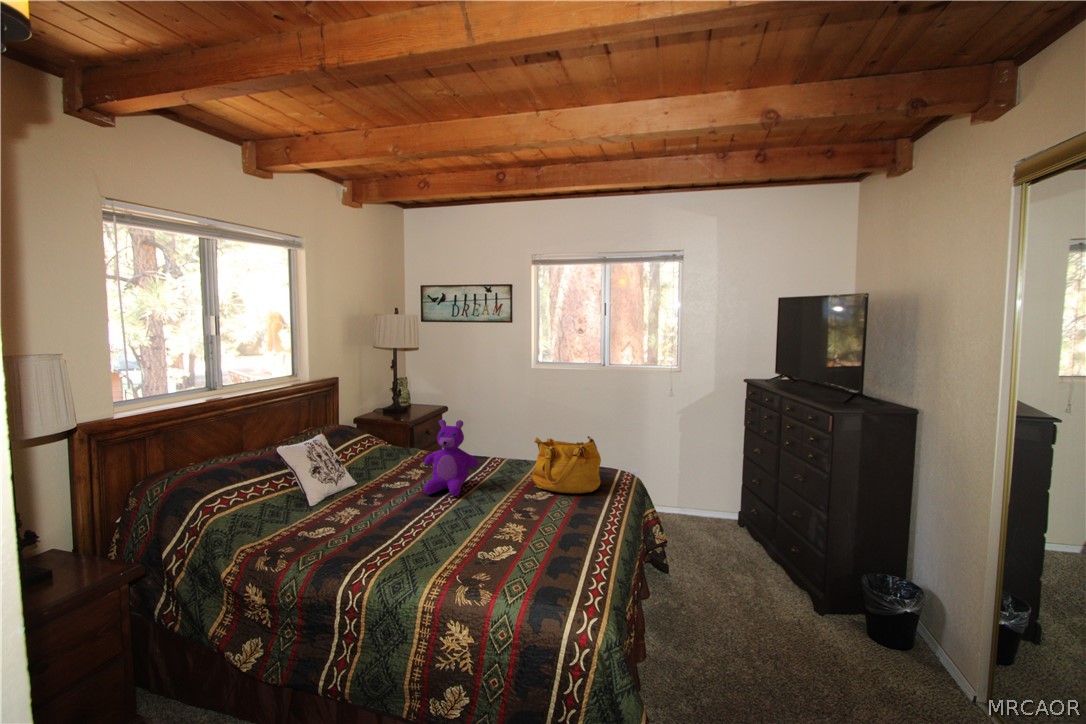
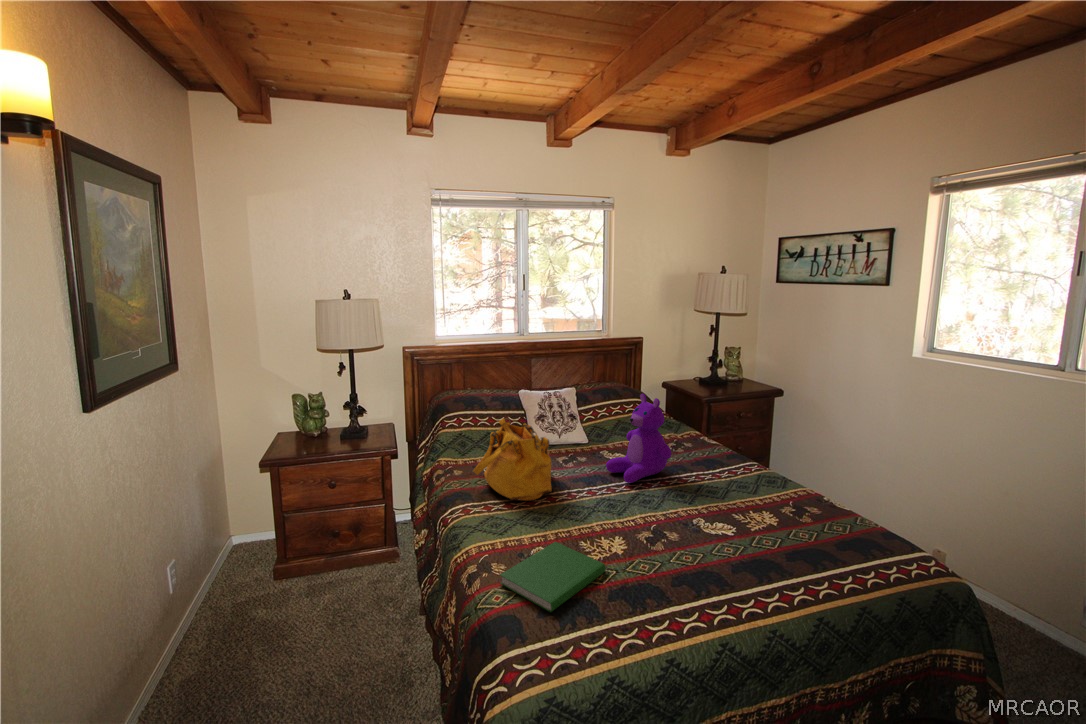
handbag: present [532,436,601,493] -> present [473,418,552,501]
hardcover book: none [489,541,555,586] -> present [500,542,606,612]

